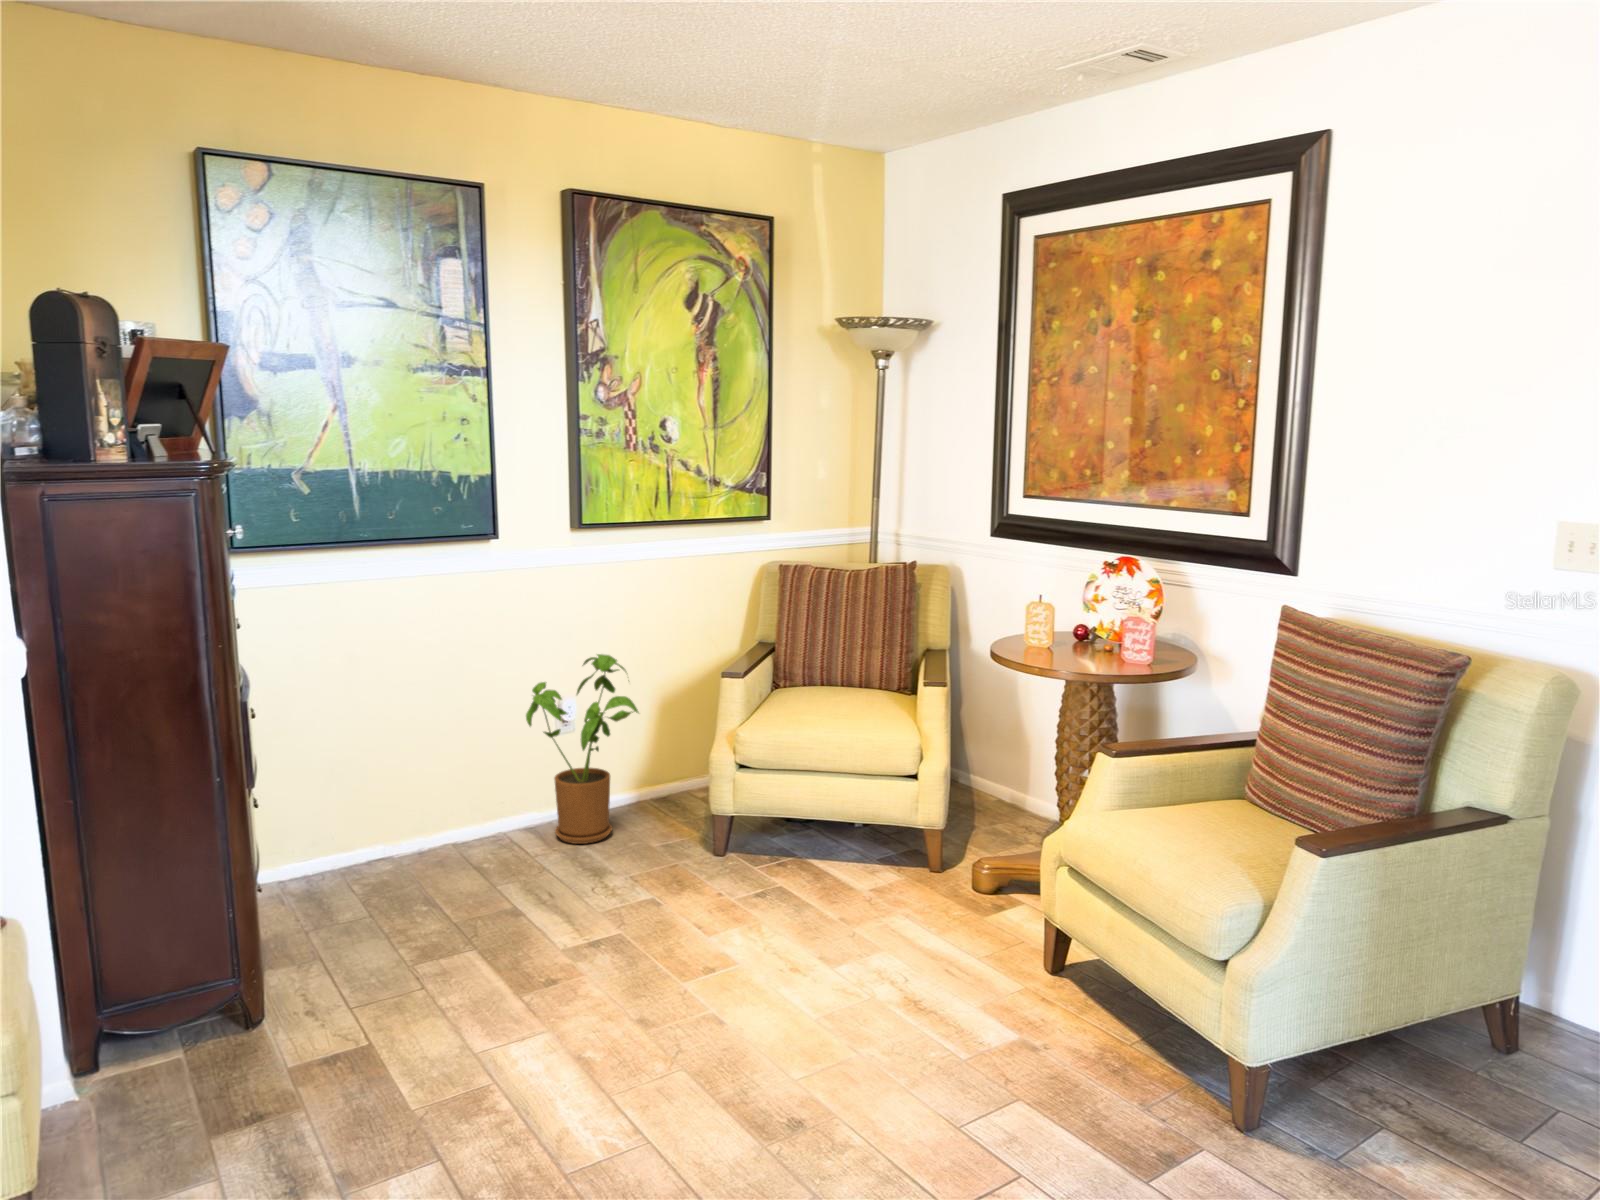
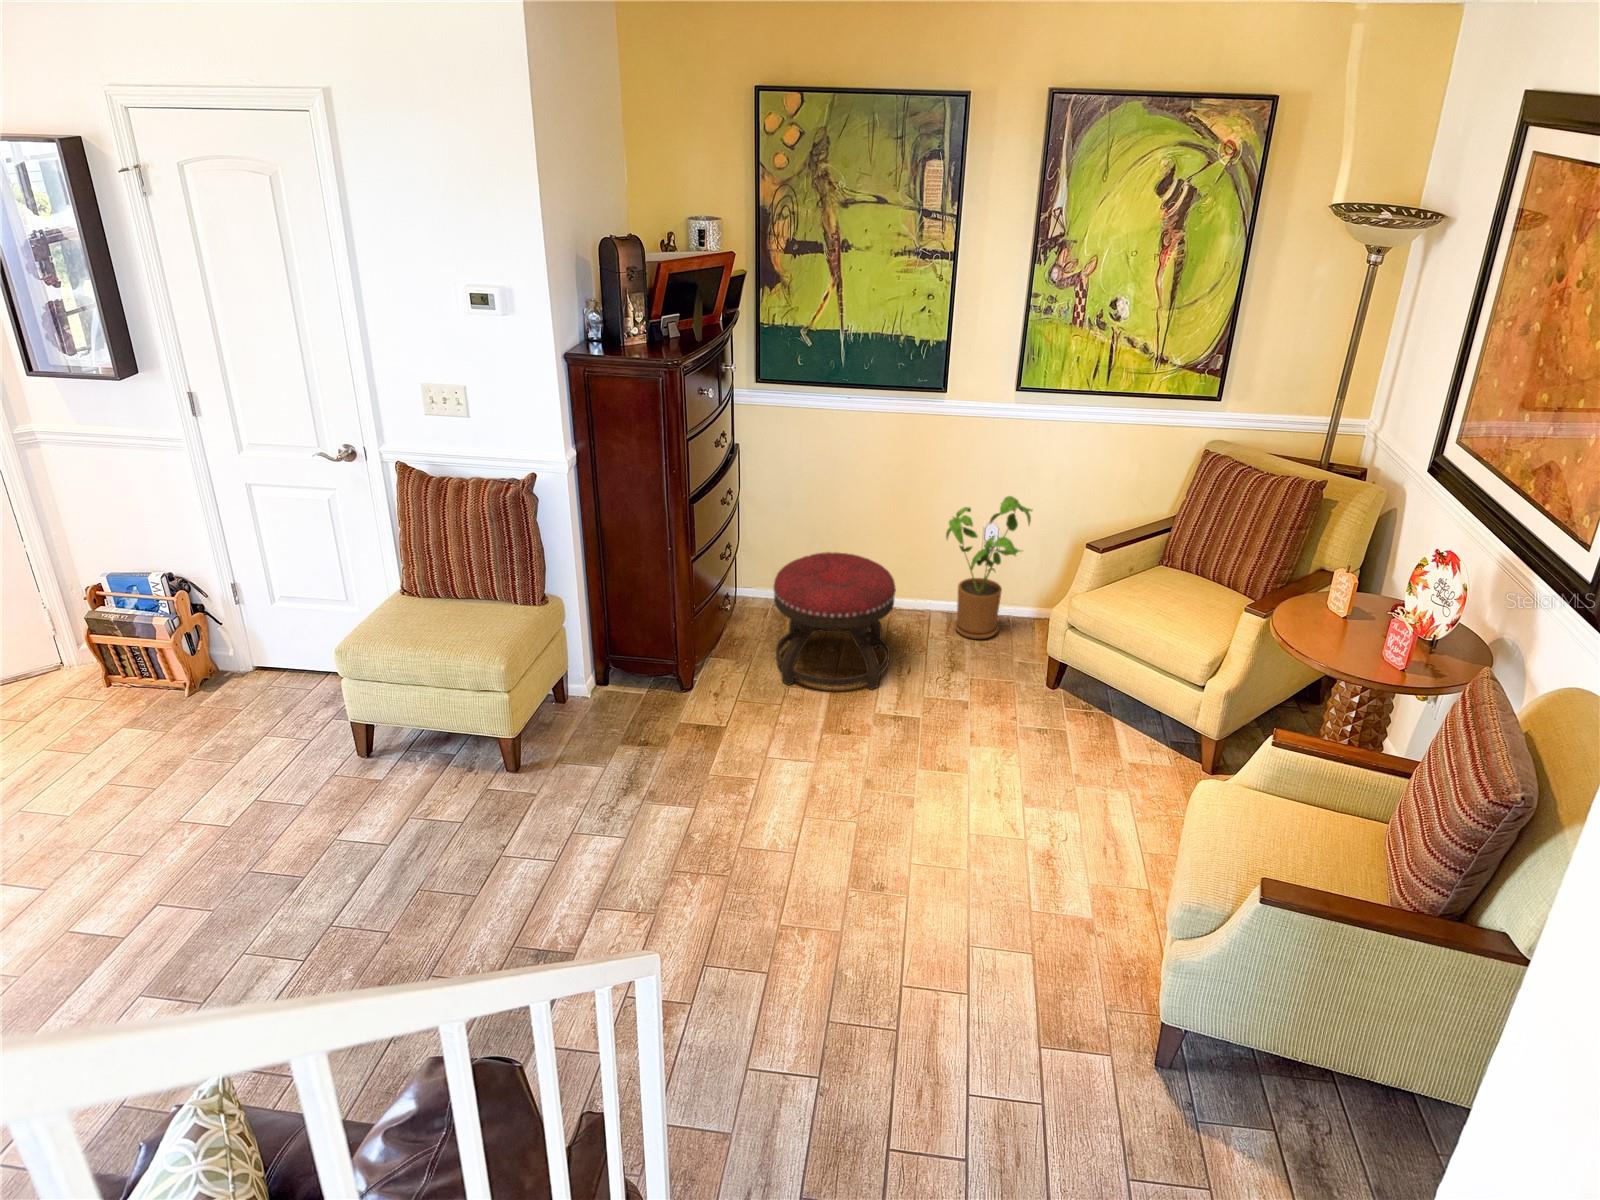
ottoman: none [347,758,535,961] -> present [774,552,896,690]

